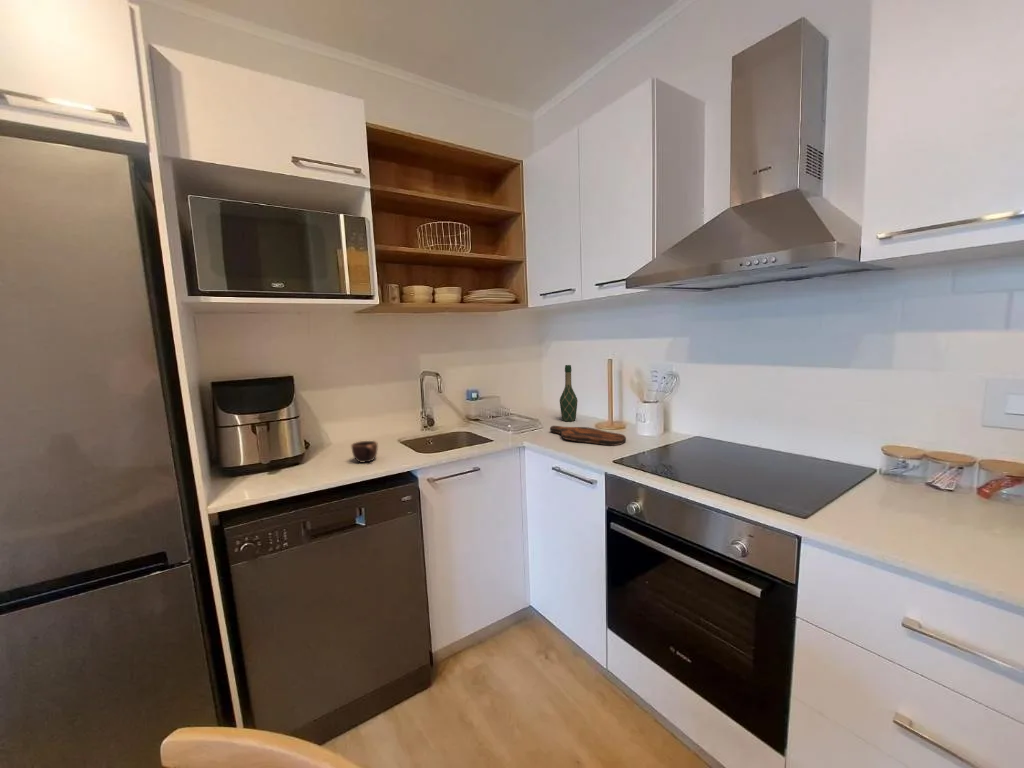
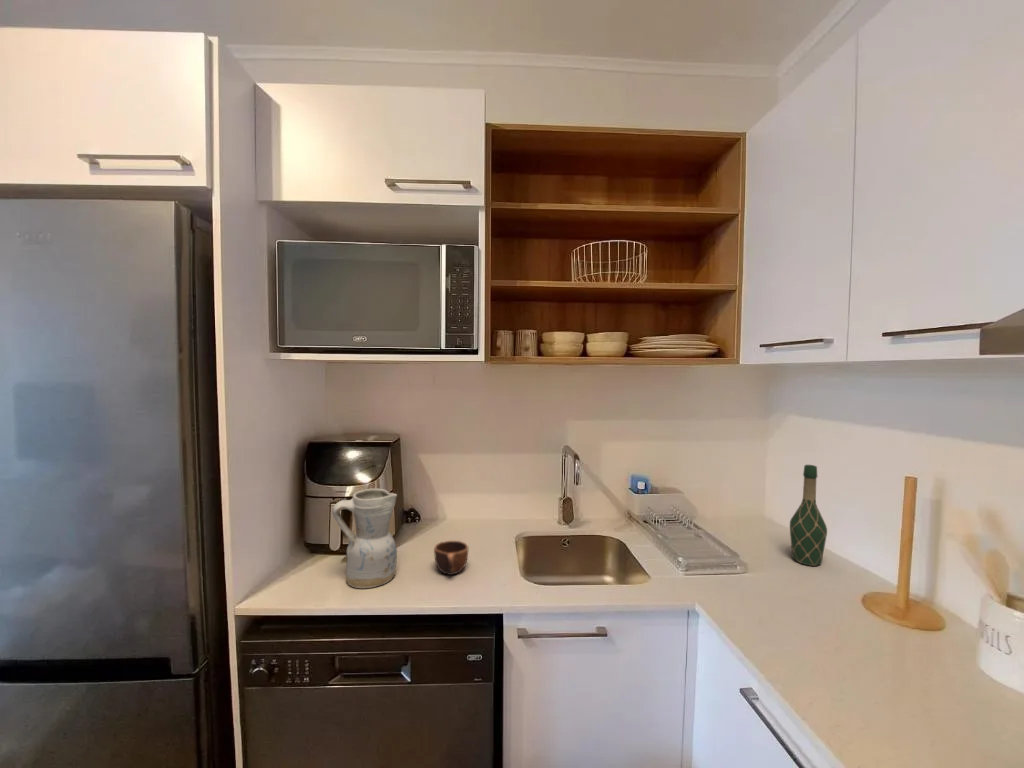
ceramic pitcher: none [274,407,326,480] -> present [332,489,397,588]
cutting board: present [550,426,626,445] -> none [757,577,939,693]

